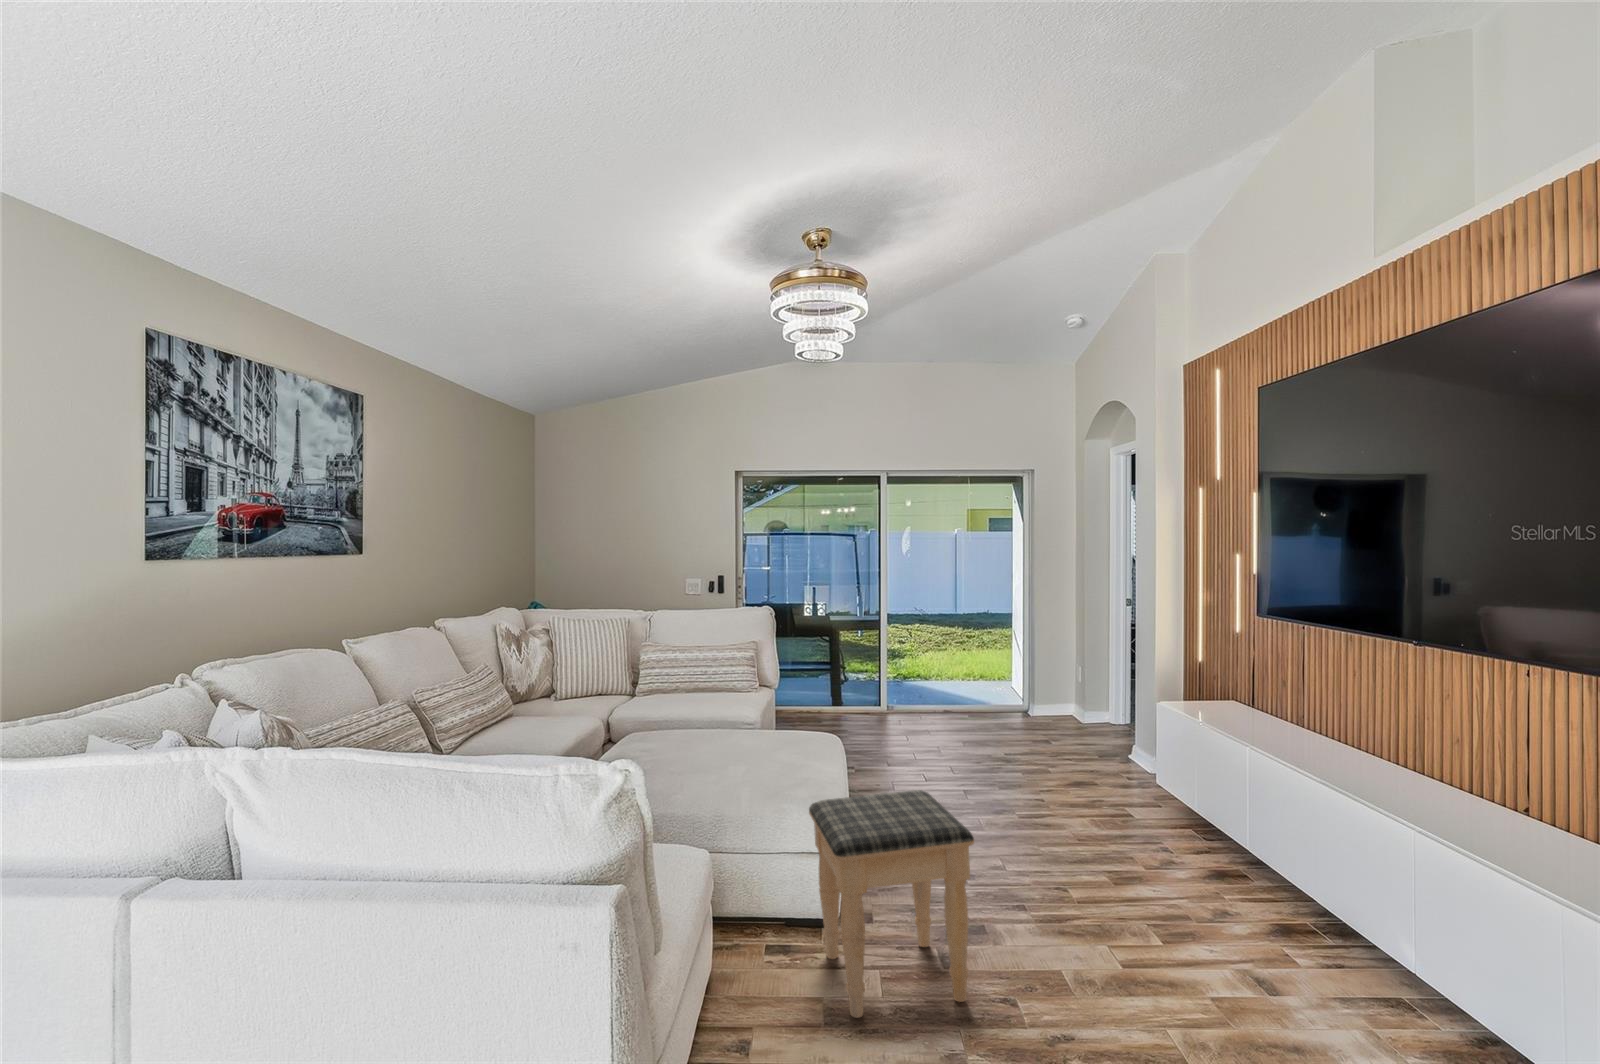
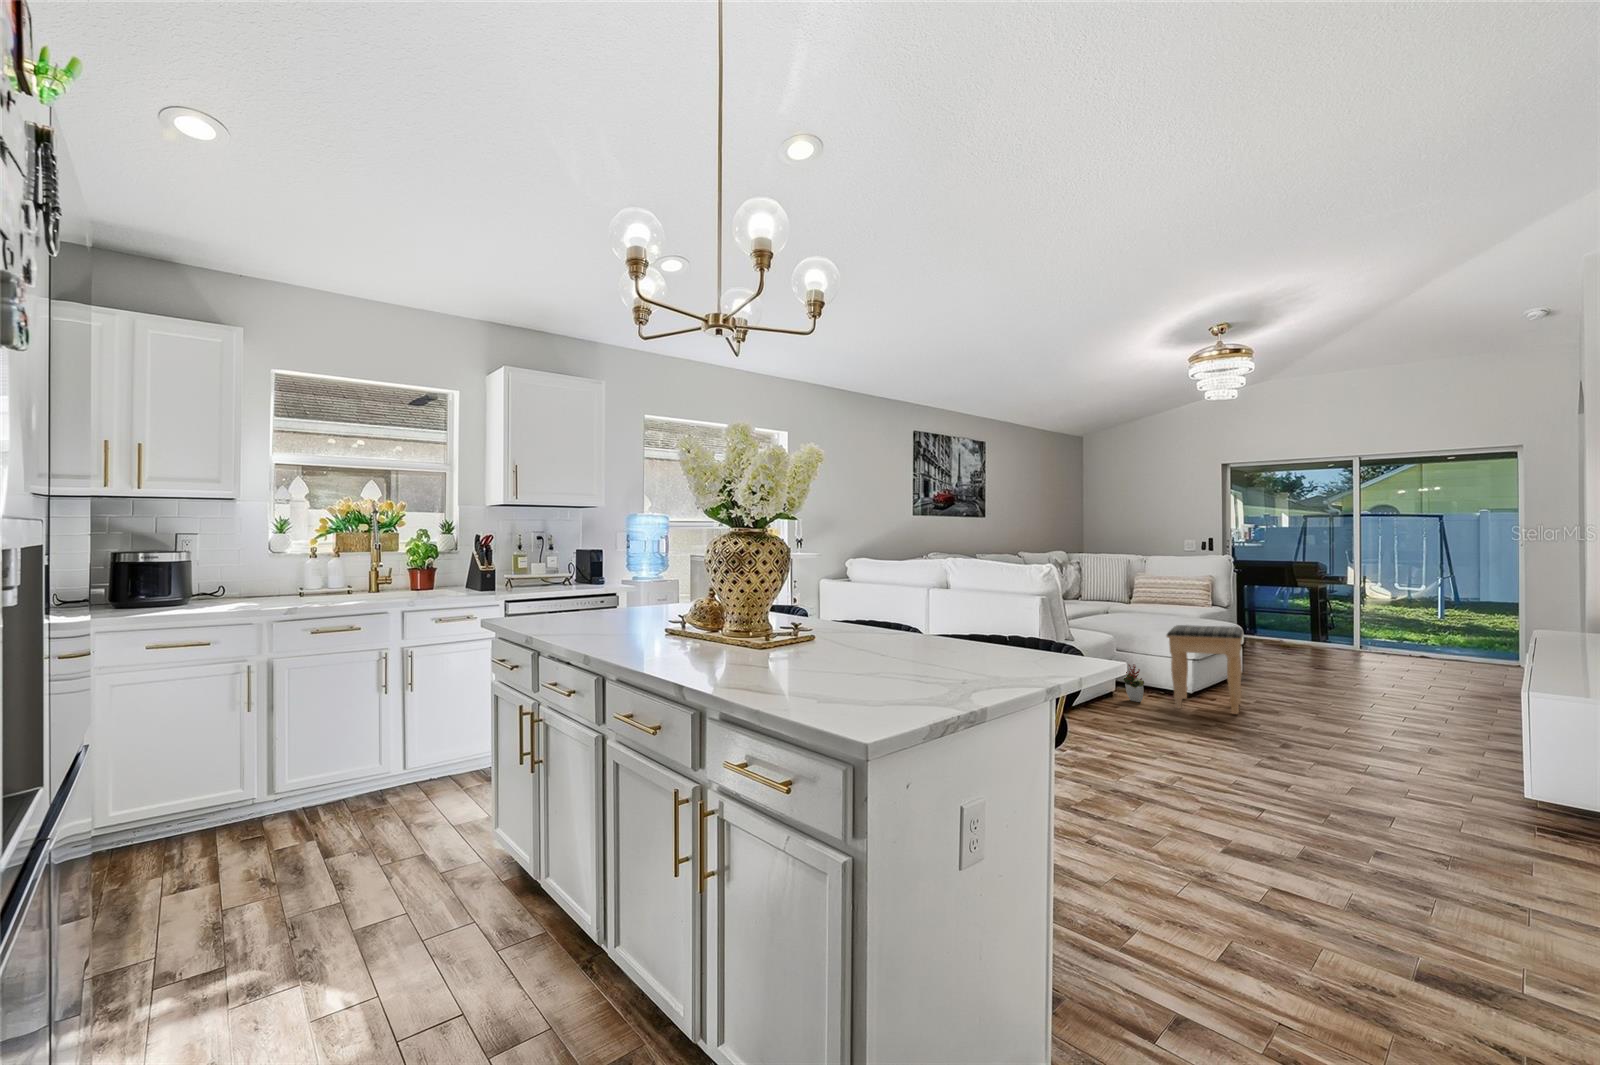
decorative plant: none [733,924,784,1019] -> present [1123,664,1144,702]

